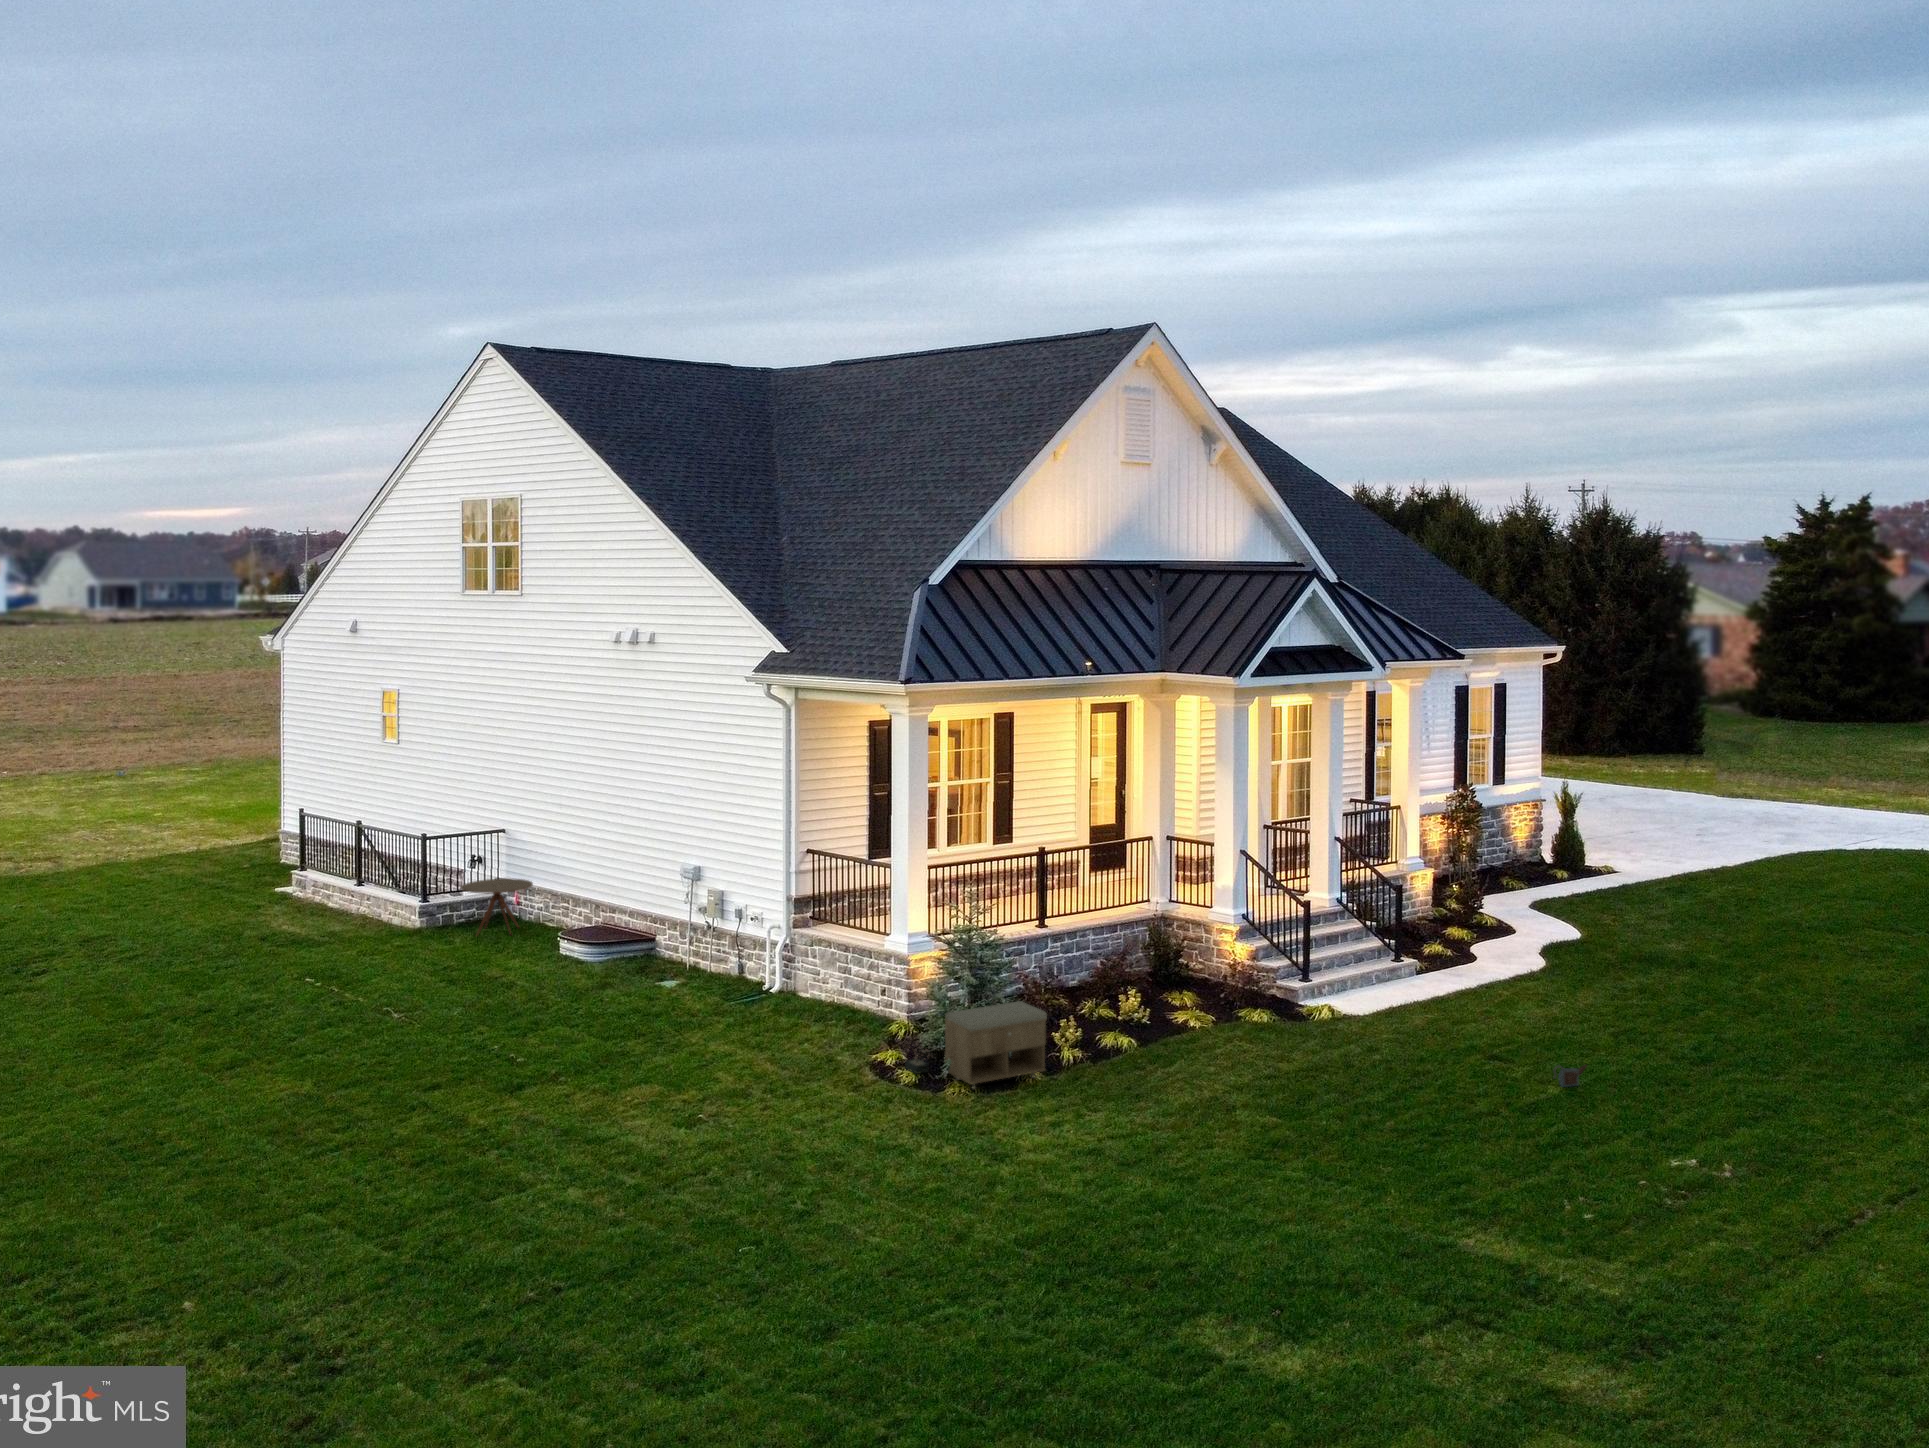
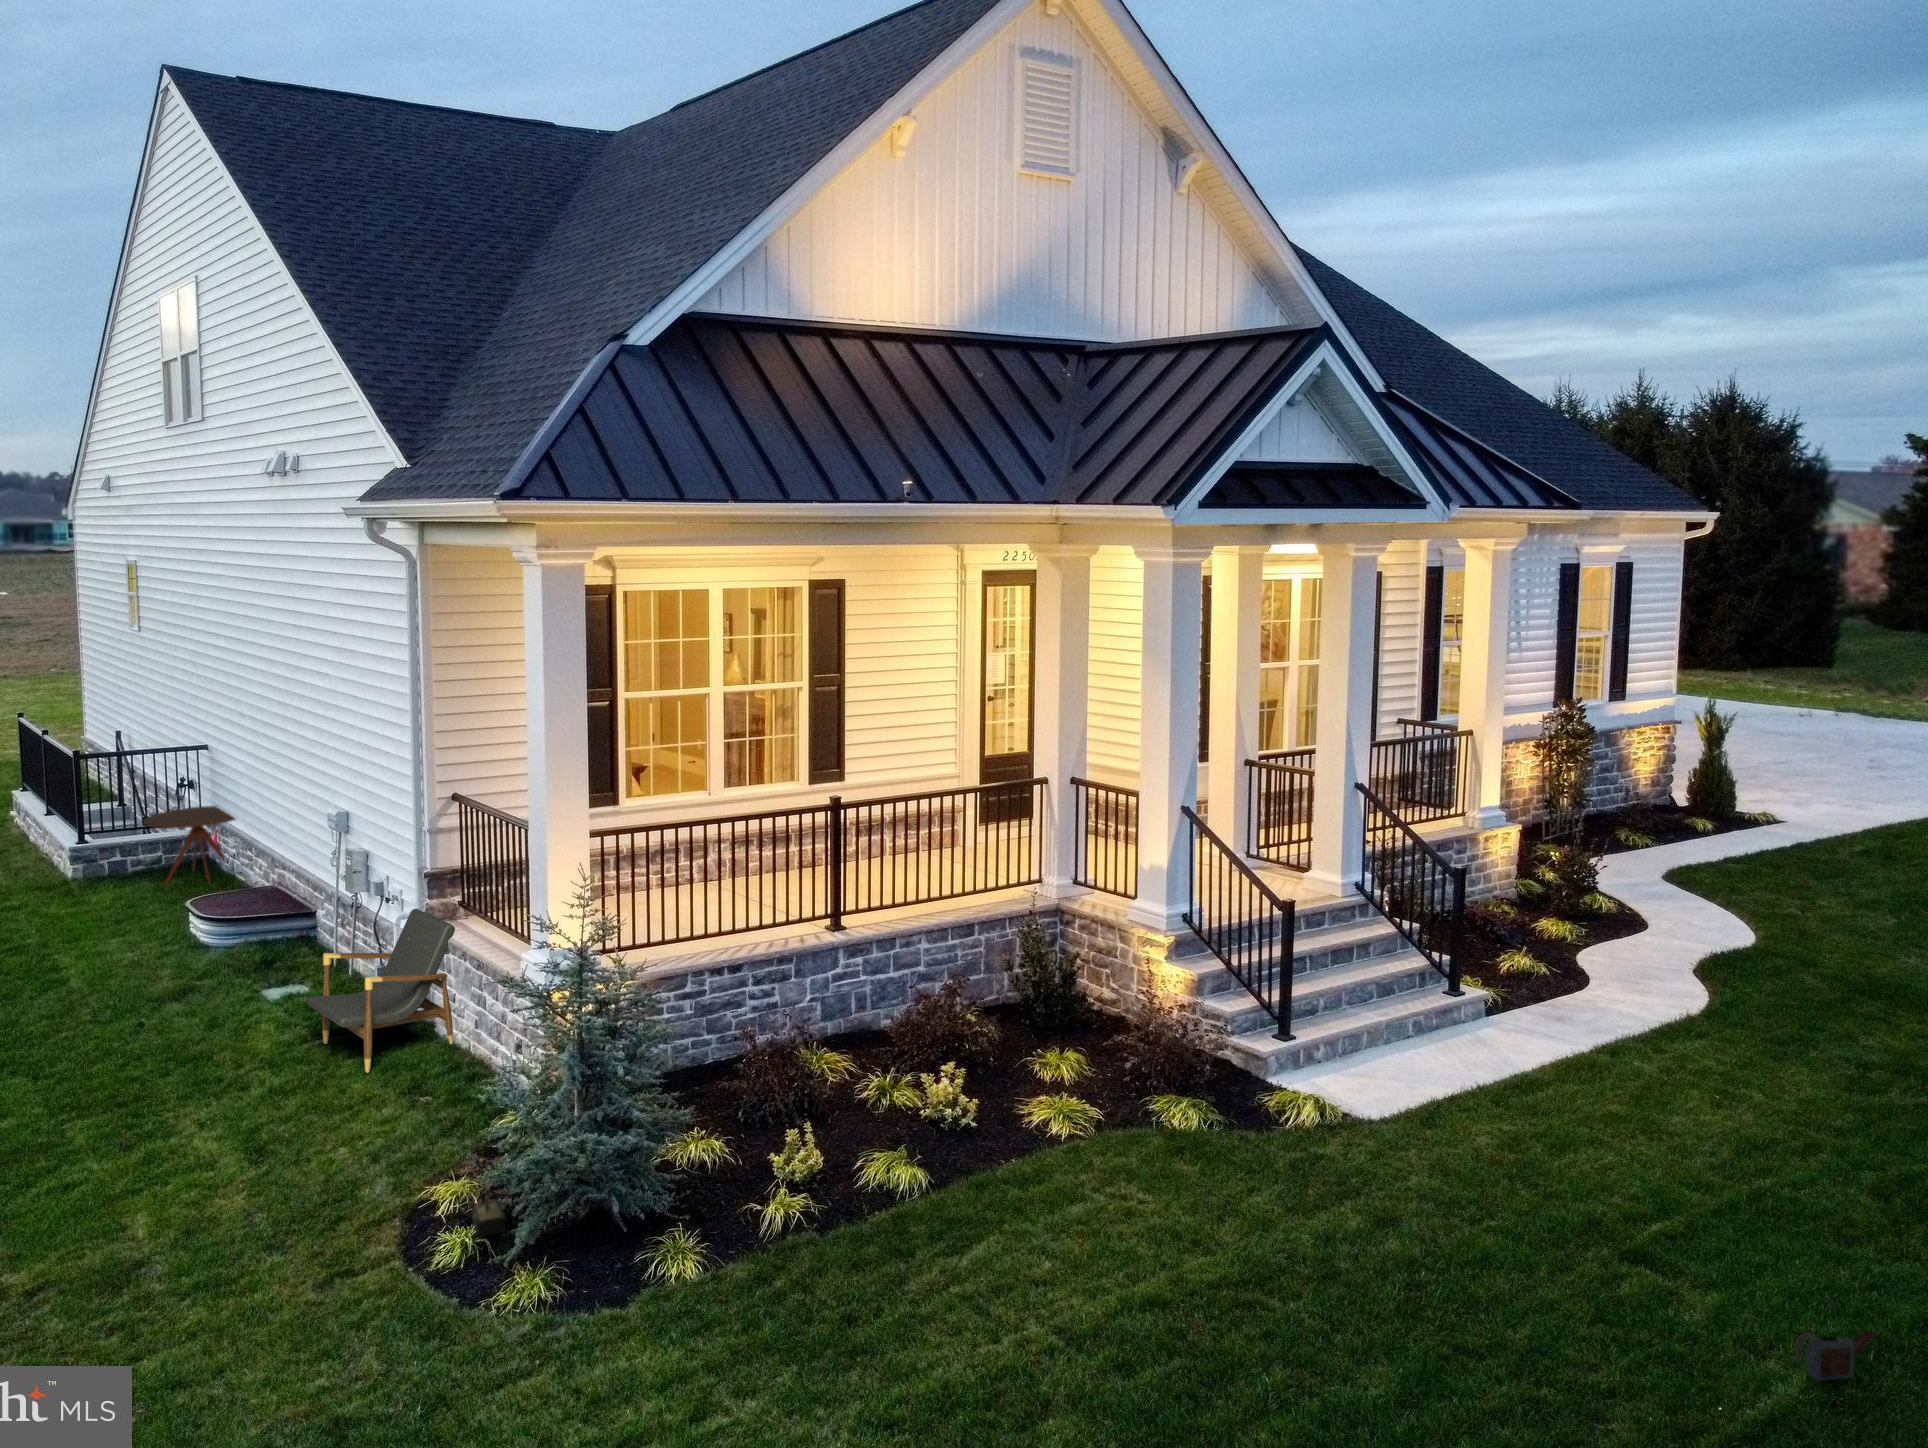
lounge chair: none [719,926,808,1021] -> present [306,909,455,1072]
storage bench: present [945,1001,1047,1089] -> none [516,1104,709,1294]

